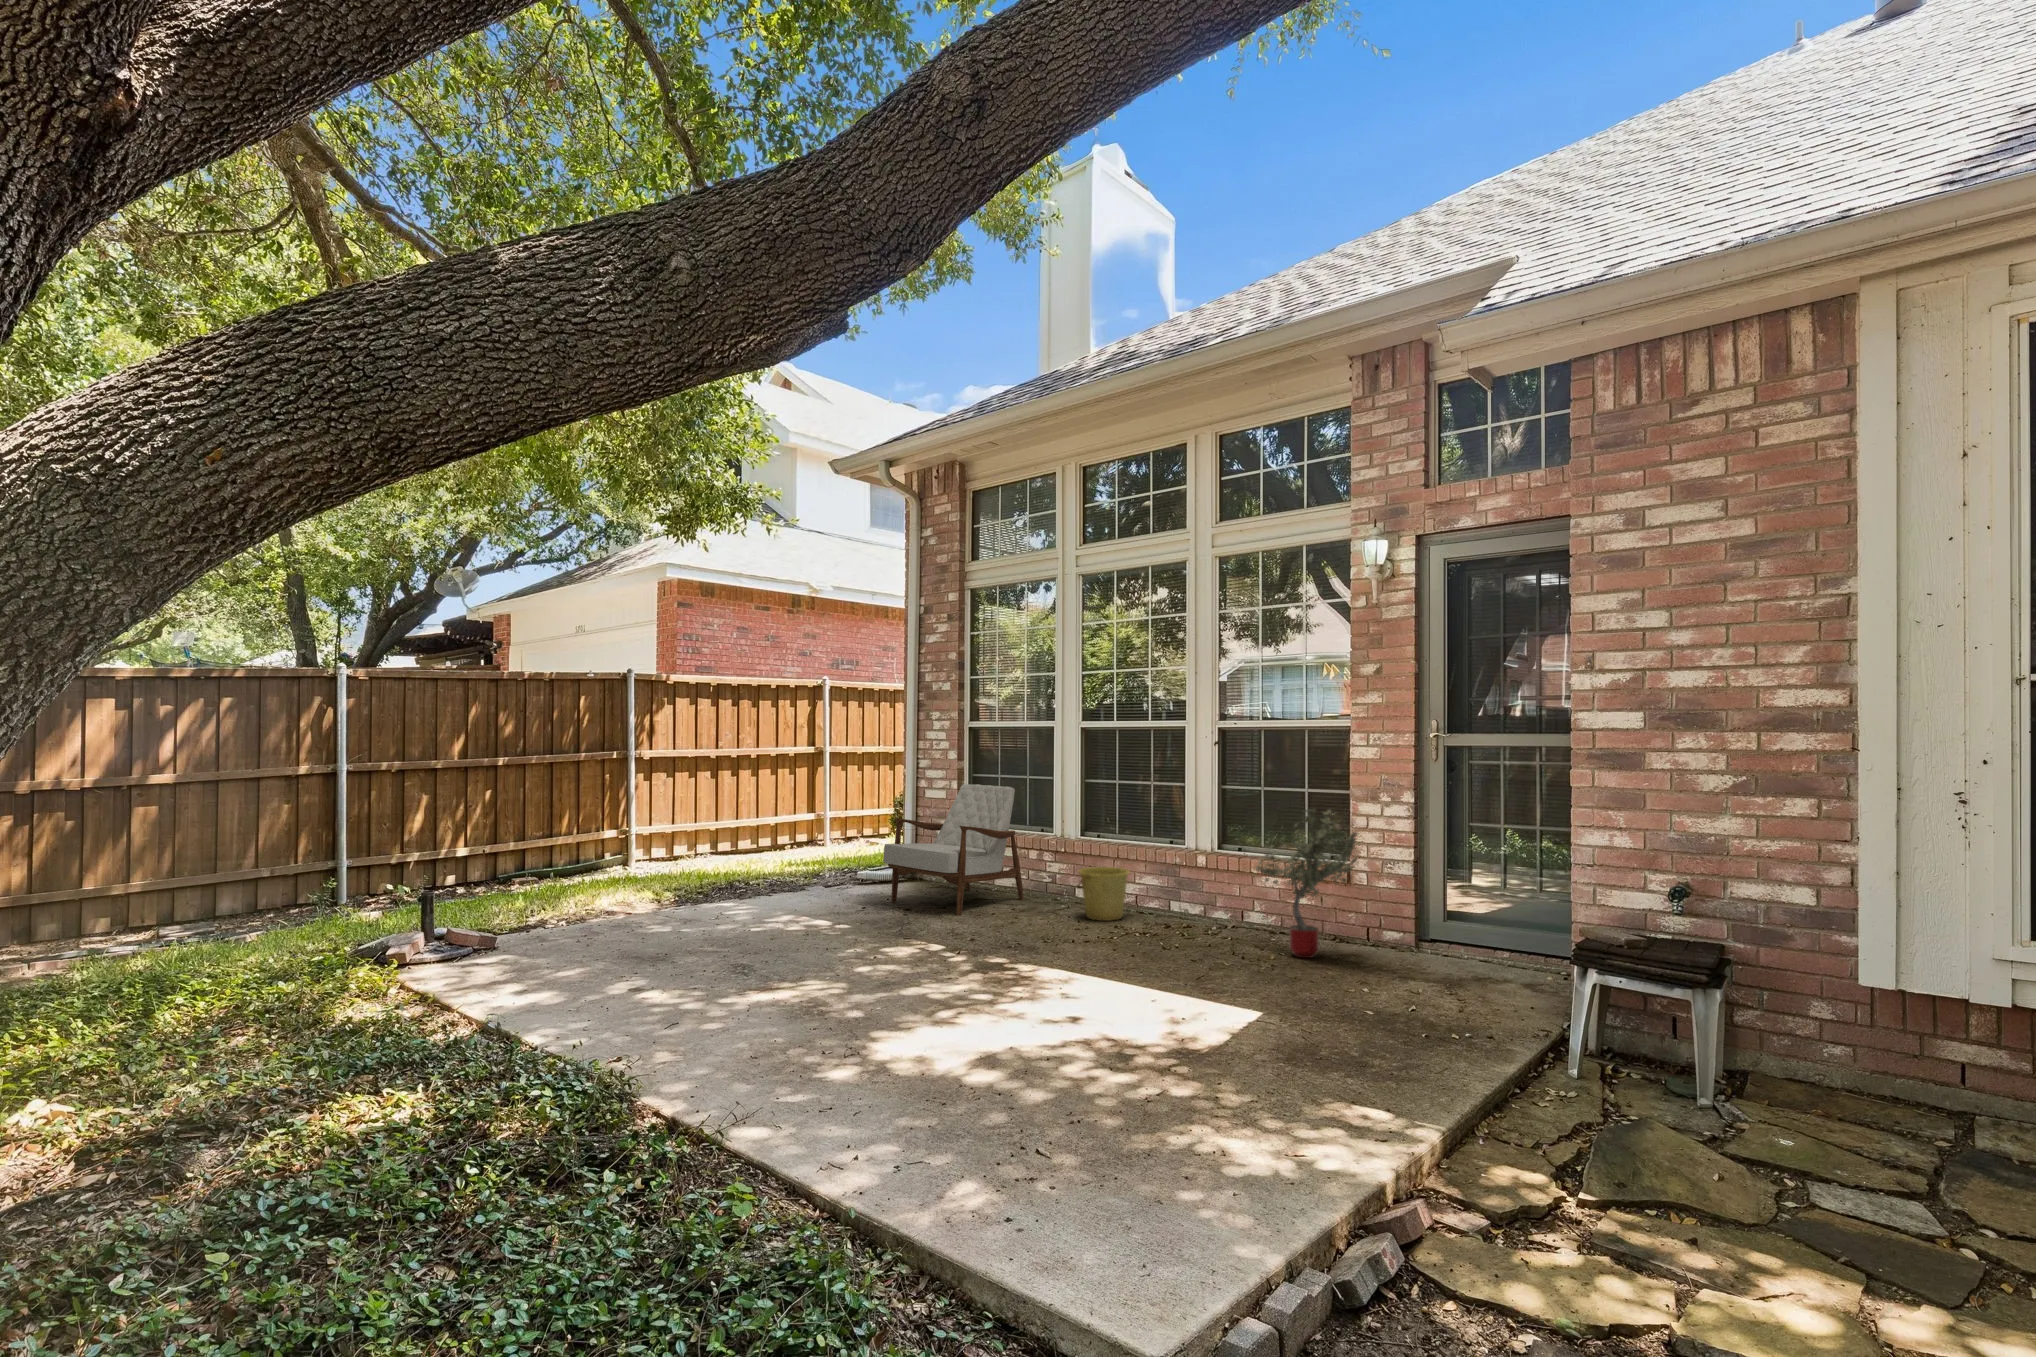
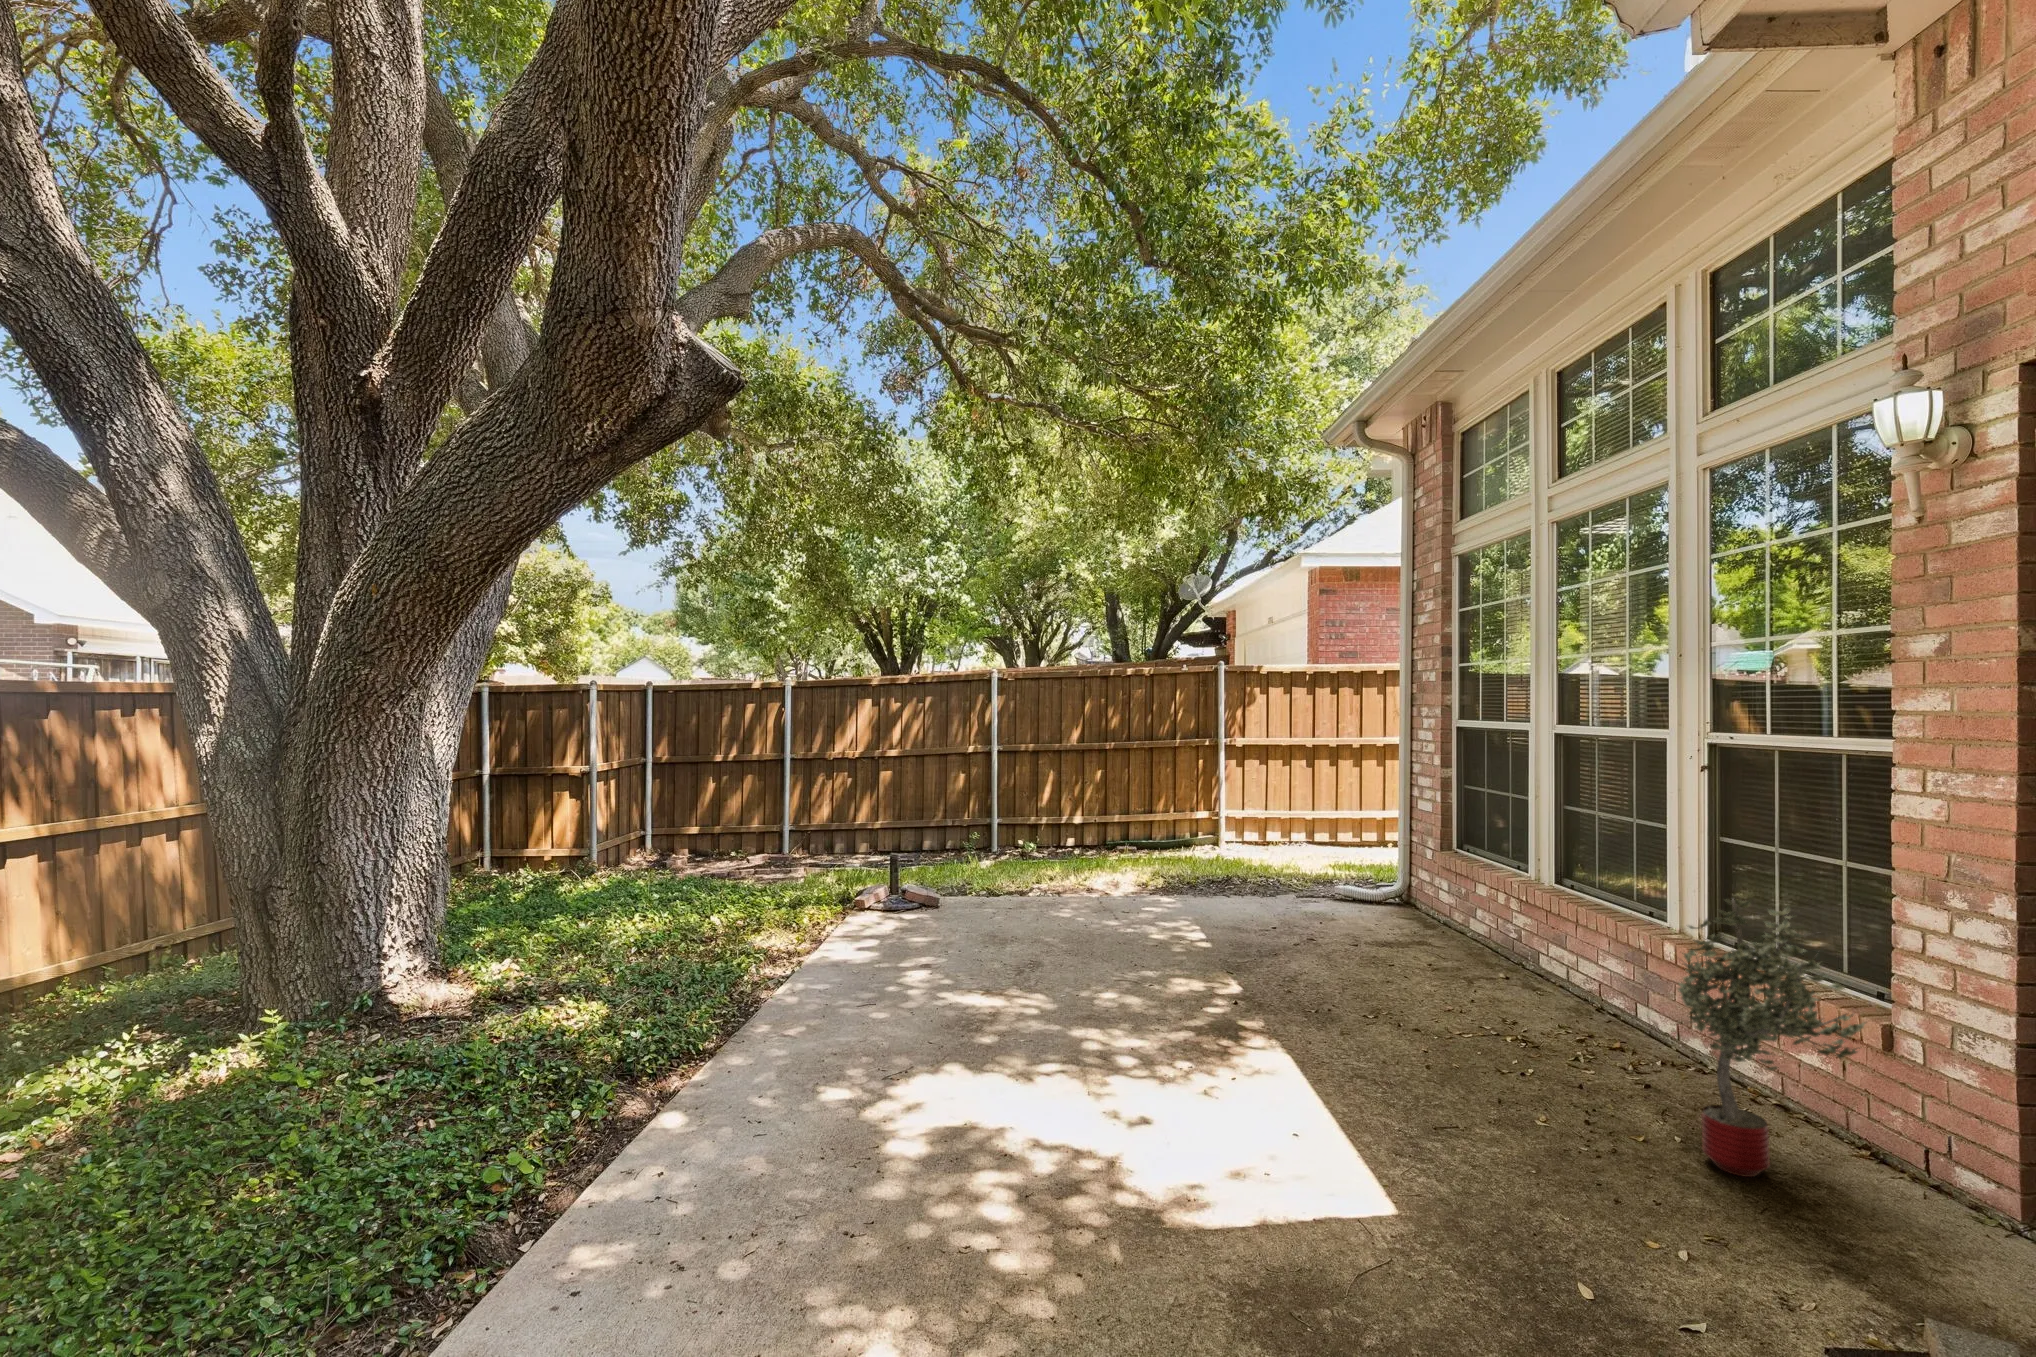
armchair: present [884,784,1023,915] -> none [1314,796,1491,956]
bucket: present [1077,867,1129,921] -> none [1491,929,1579,1013]

